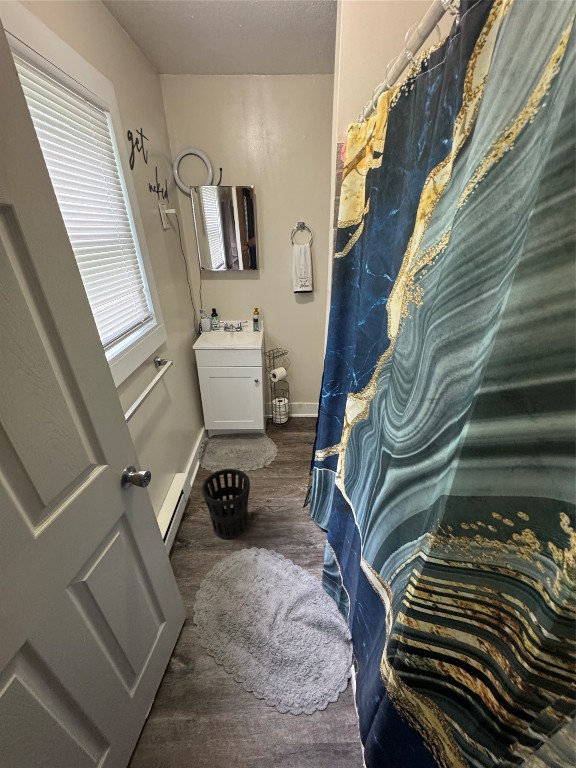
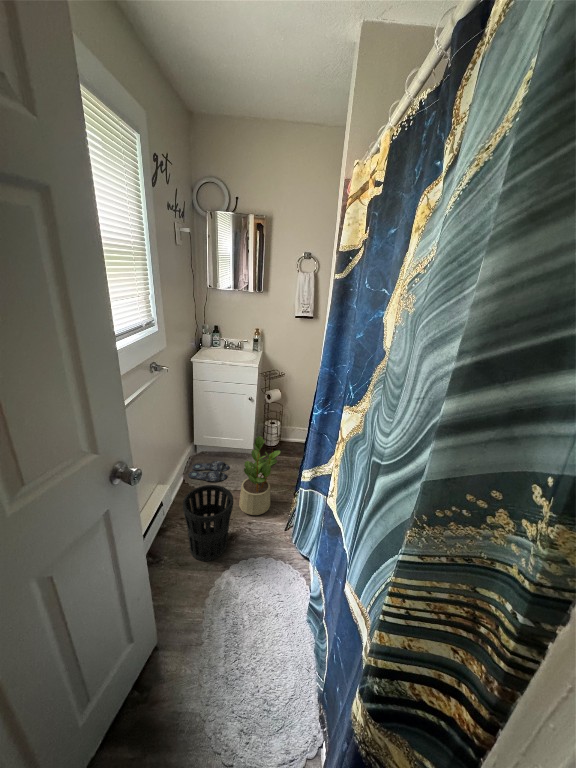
potted plant: none [255,418,290,492] -> present [239,436,280,515]
slippers: none [203,442,242,463] -> present [188,461,230,482]

